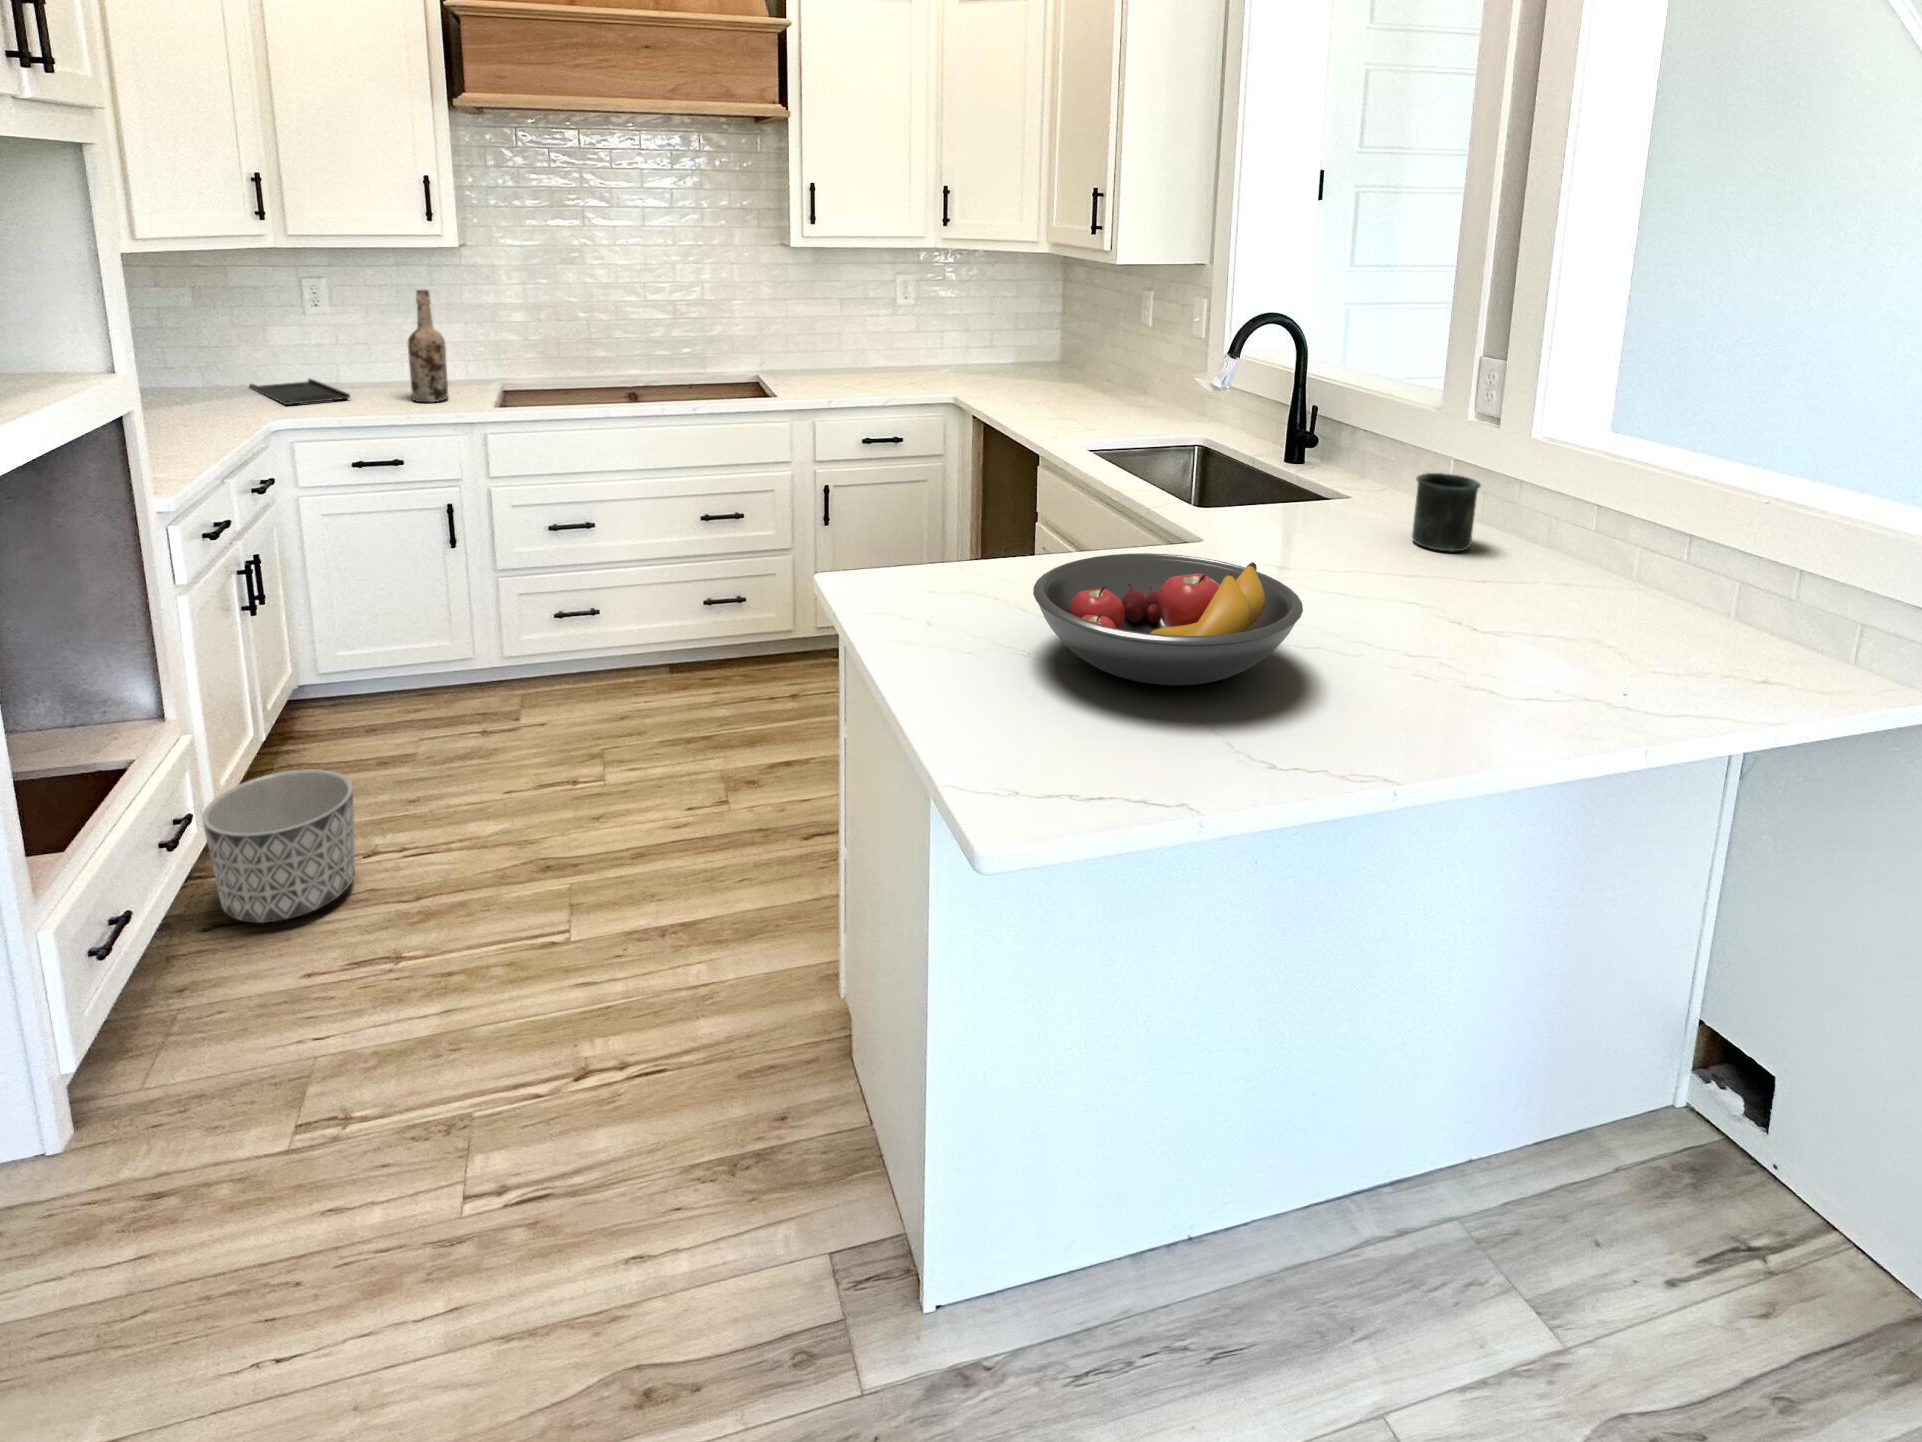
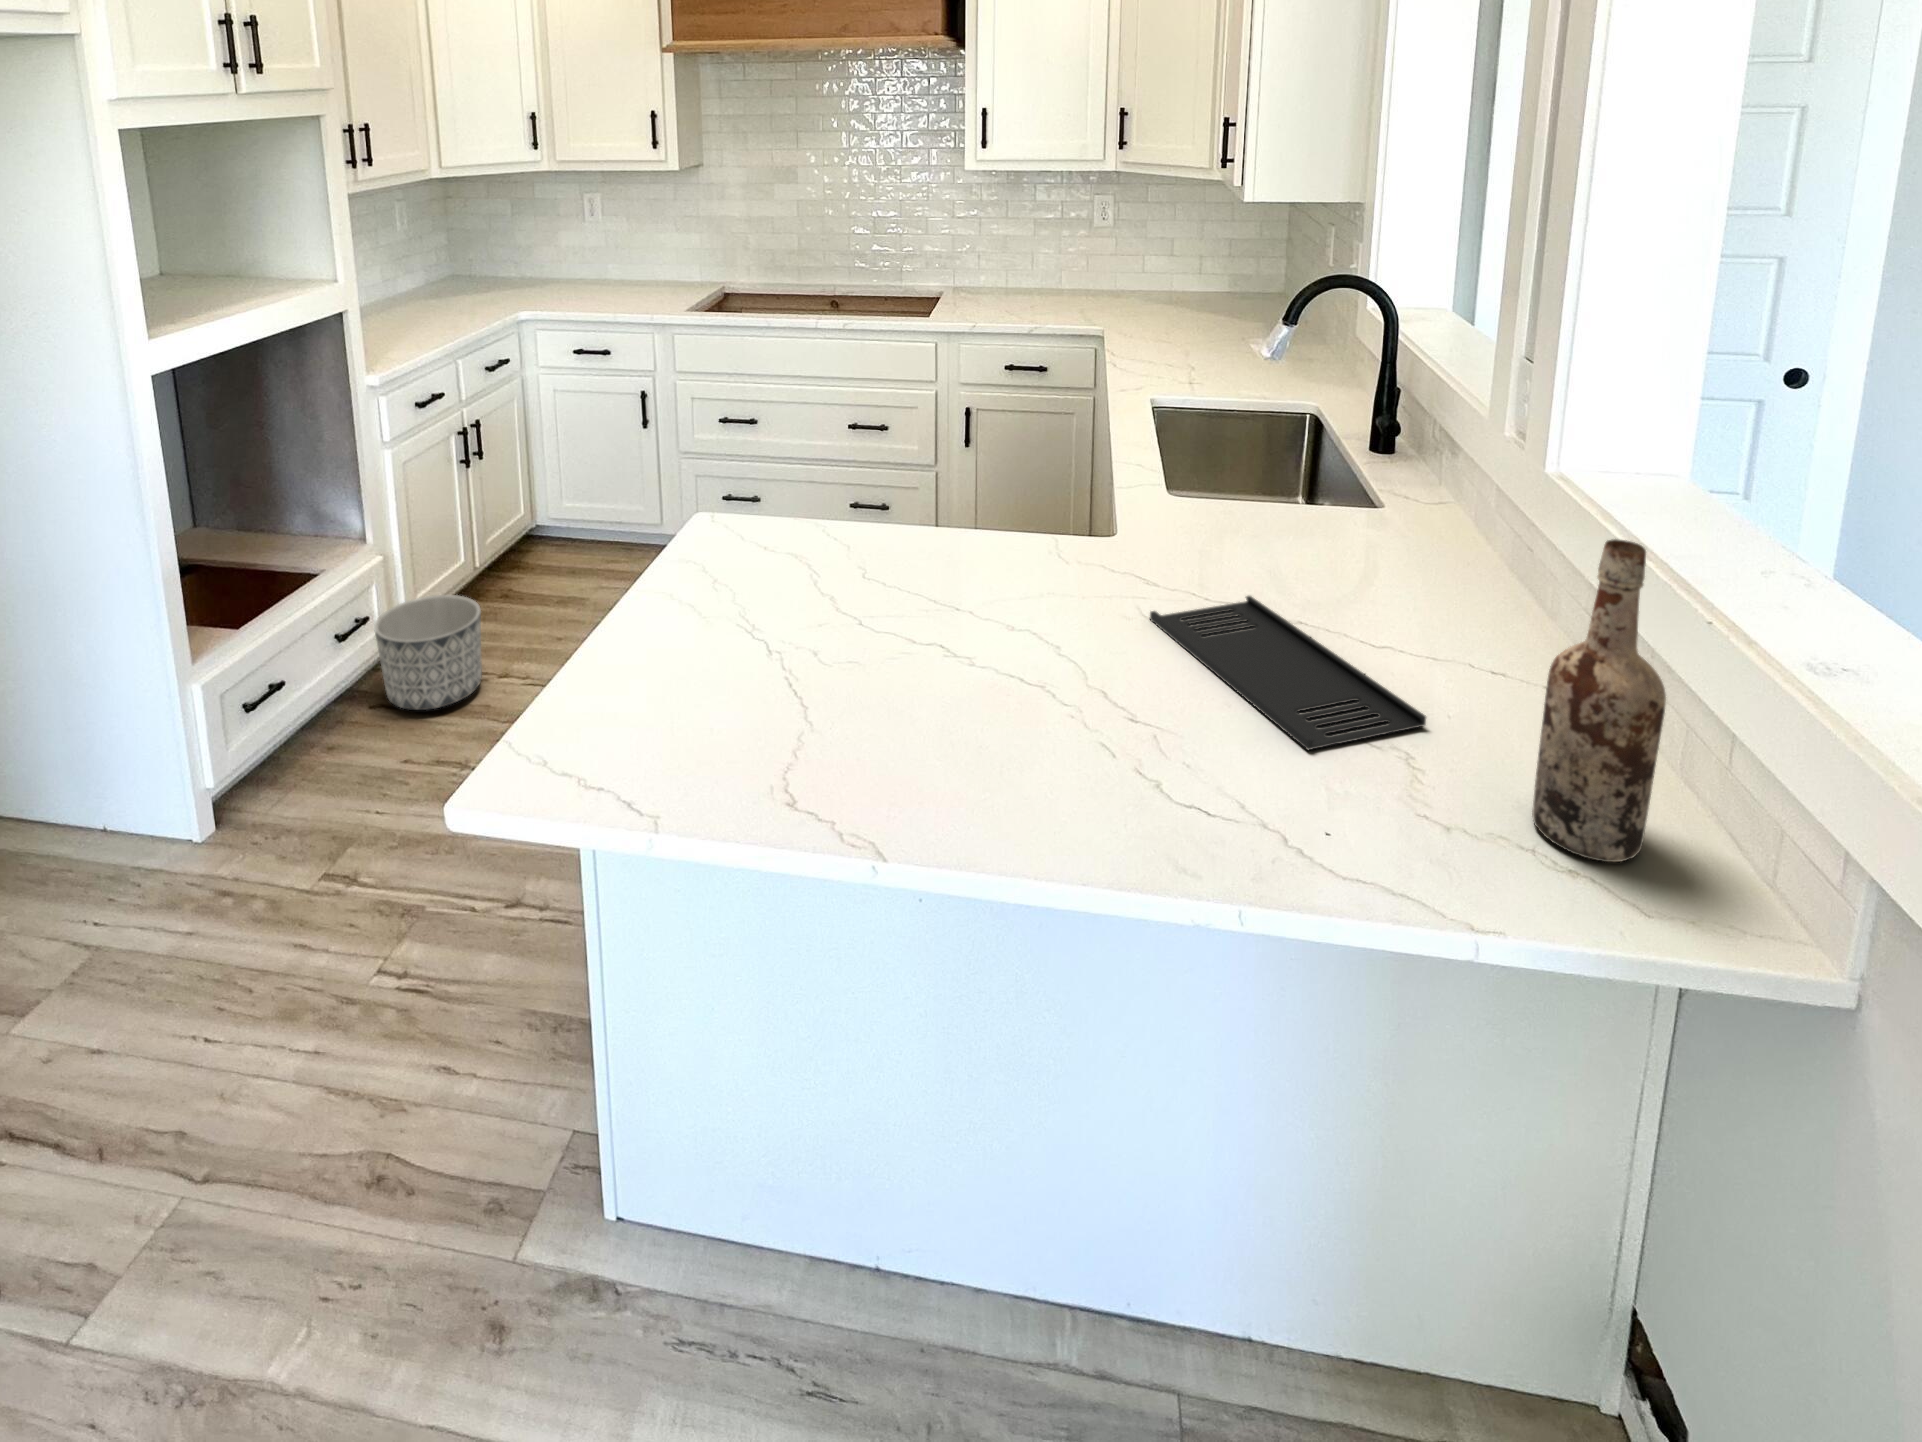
wine bottle: present [408,290,448,402] -> present [1532,539,1666,862]
tray: present [249,379,350,405] -> present [1150,596,1426,750]
mug: present [1412,473,1481,551] -> none [1361,487,1447,590]
fruit bowl: present [1033,553,1303,685] -> none [704,536,983,690]

